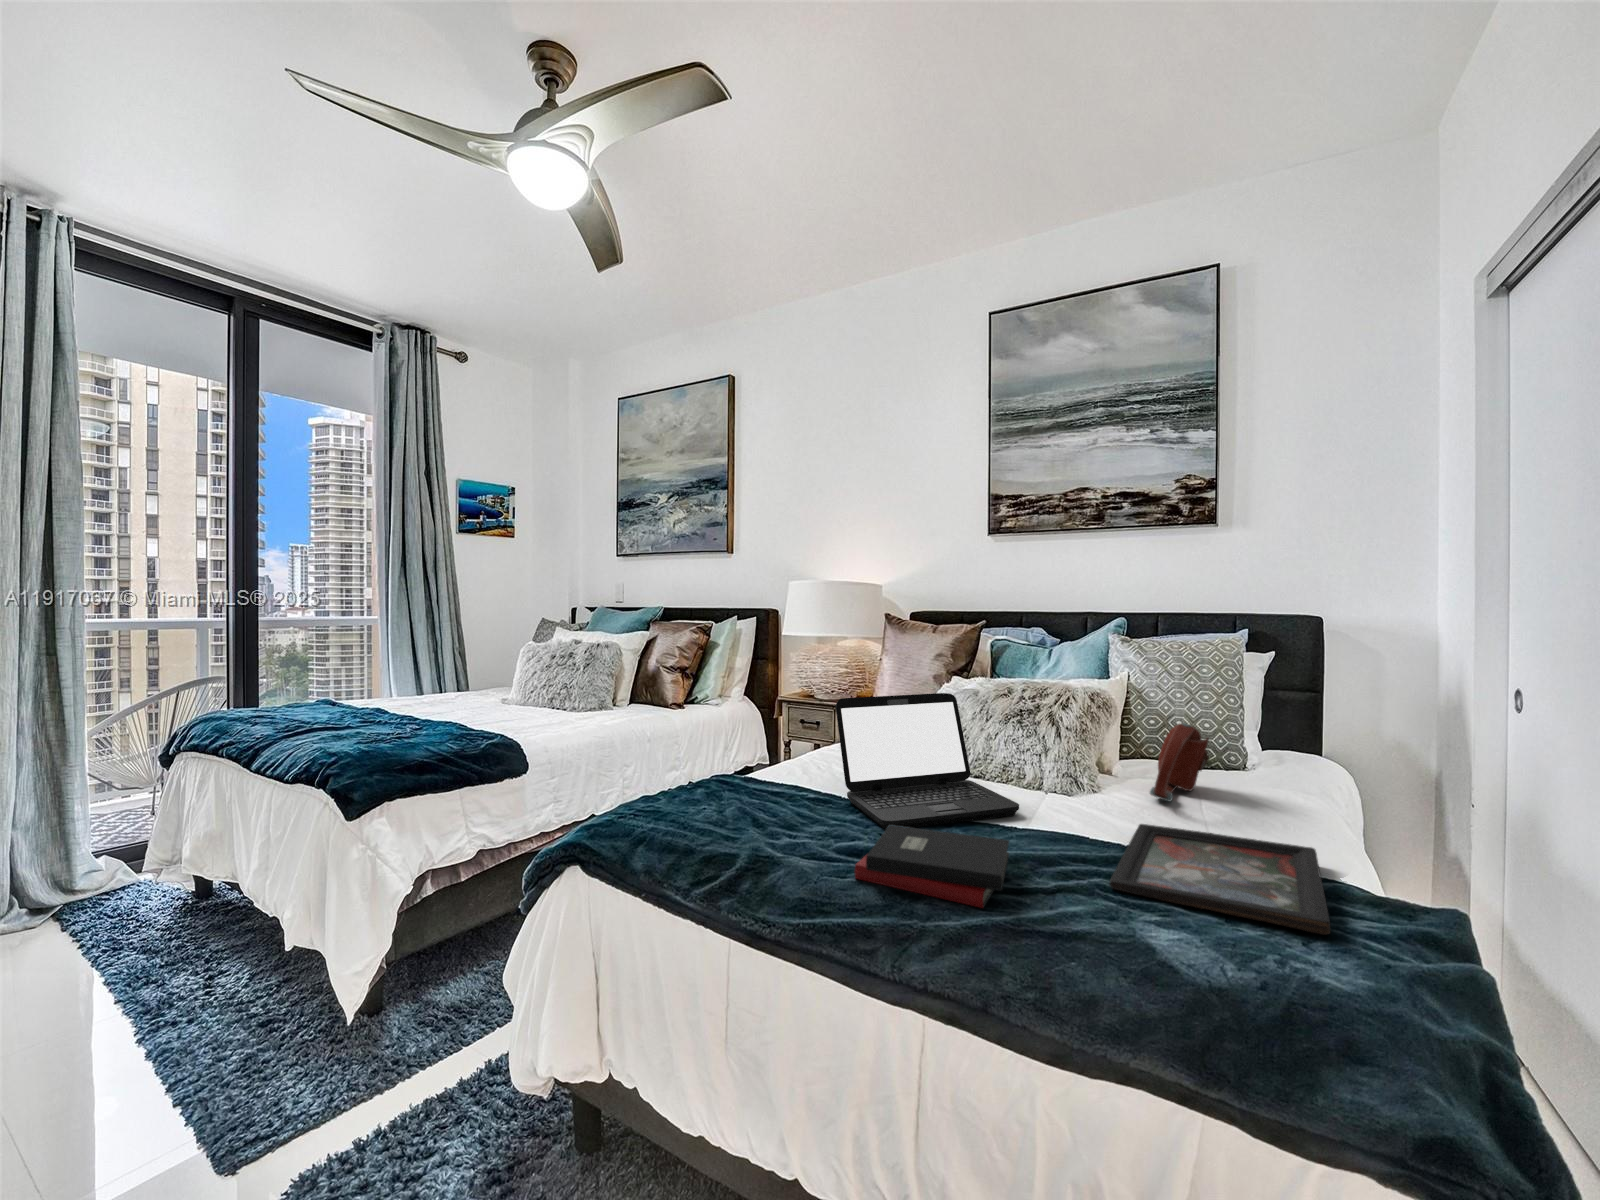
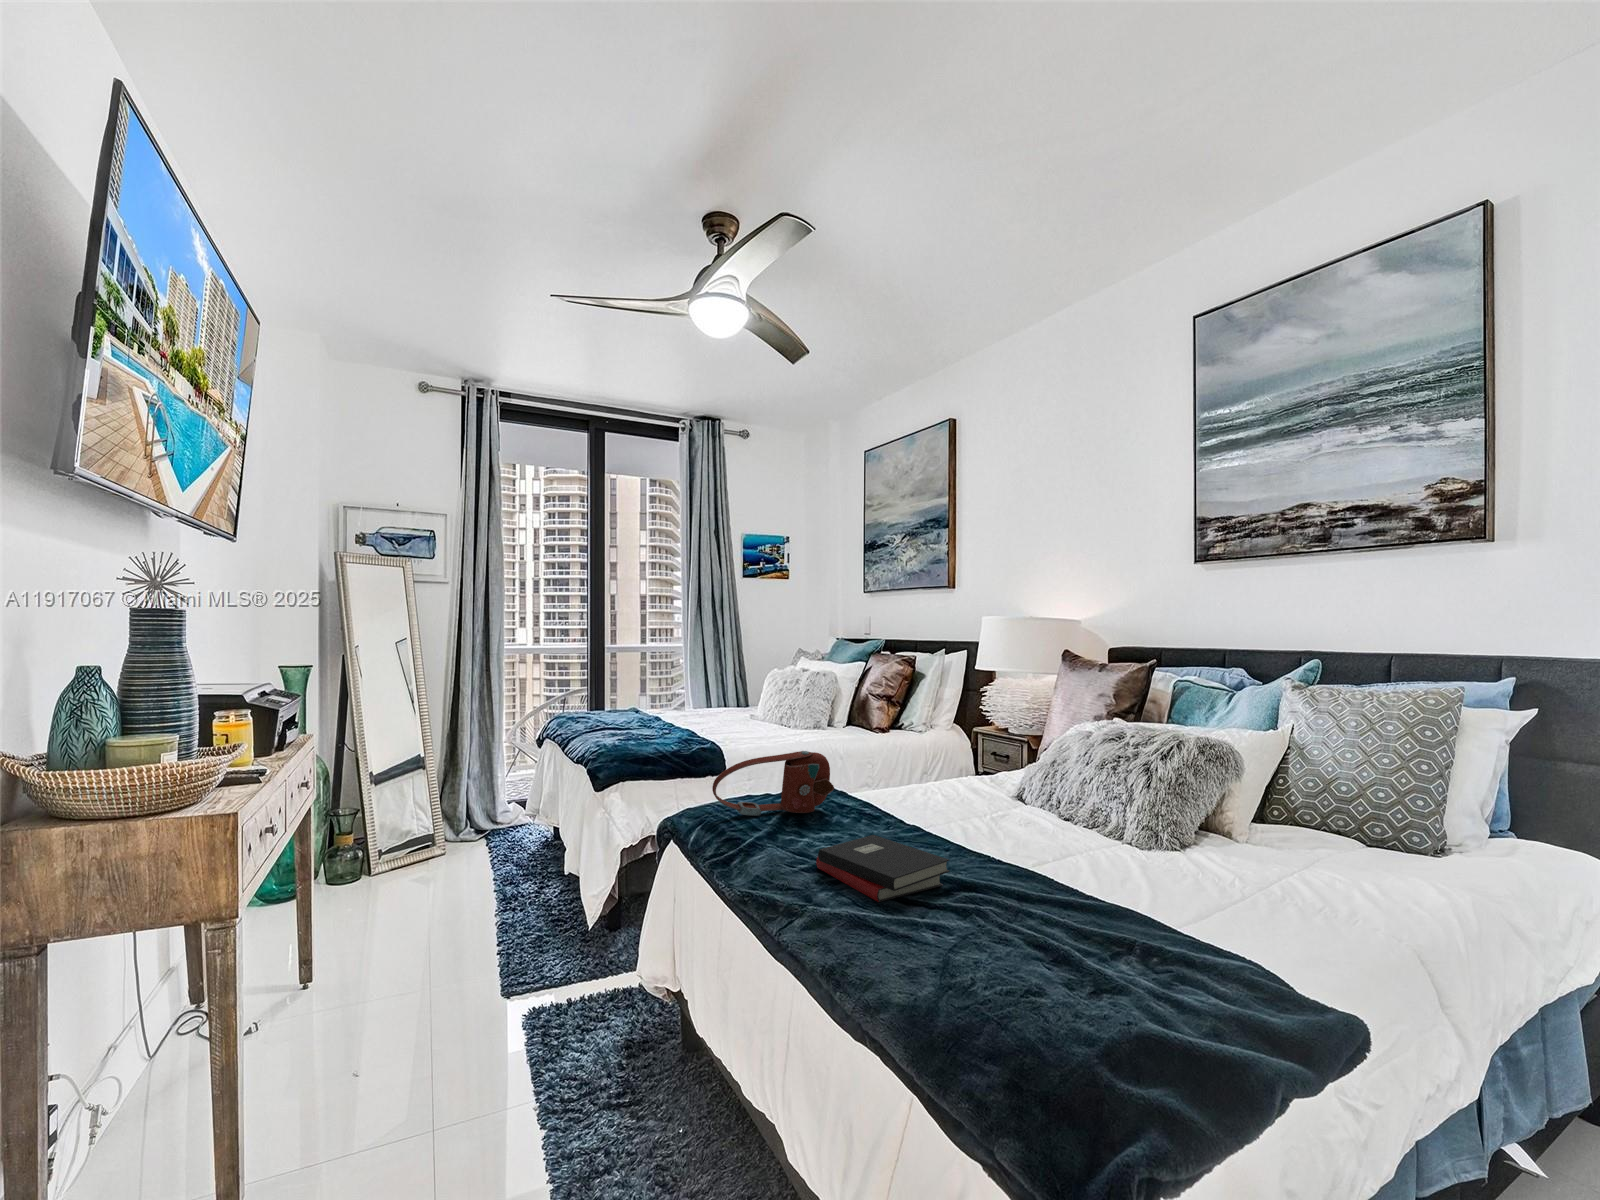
laptop: present [836,693,1019,829] -> none [895,729,1043,853]
handbag: present [1150,724,1209,801] -> present [712,751,834,816]
decorative tray: present [1109,824,1330,935] -> none [1011,877,1293,983]

